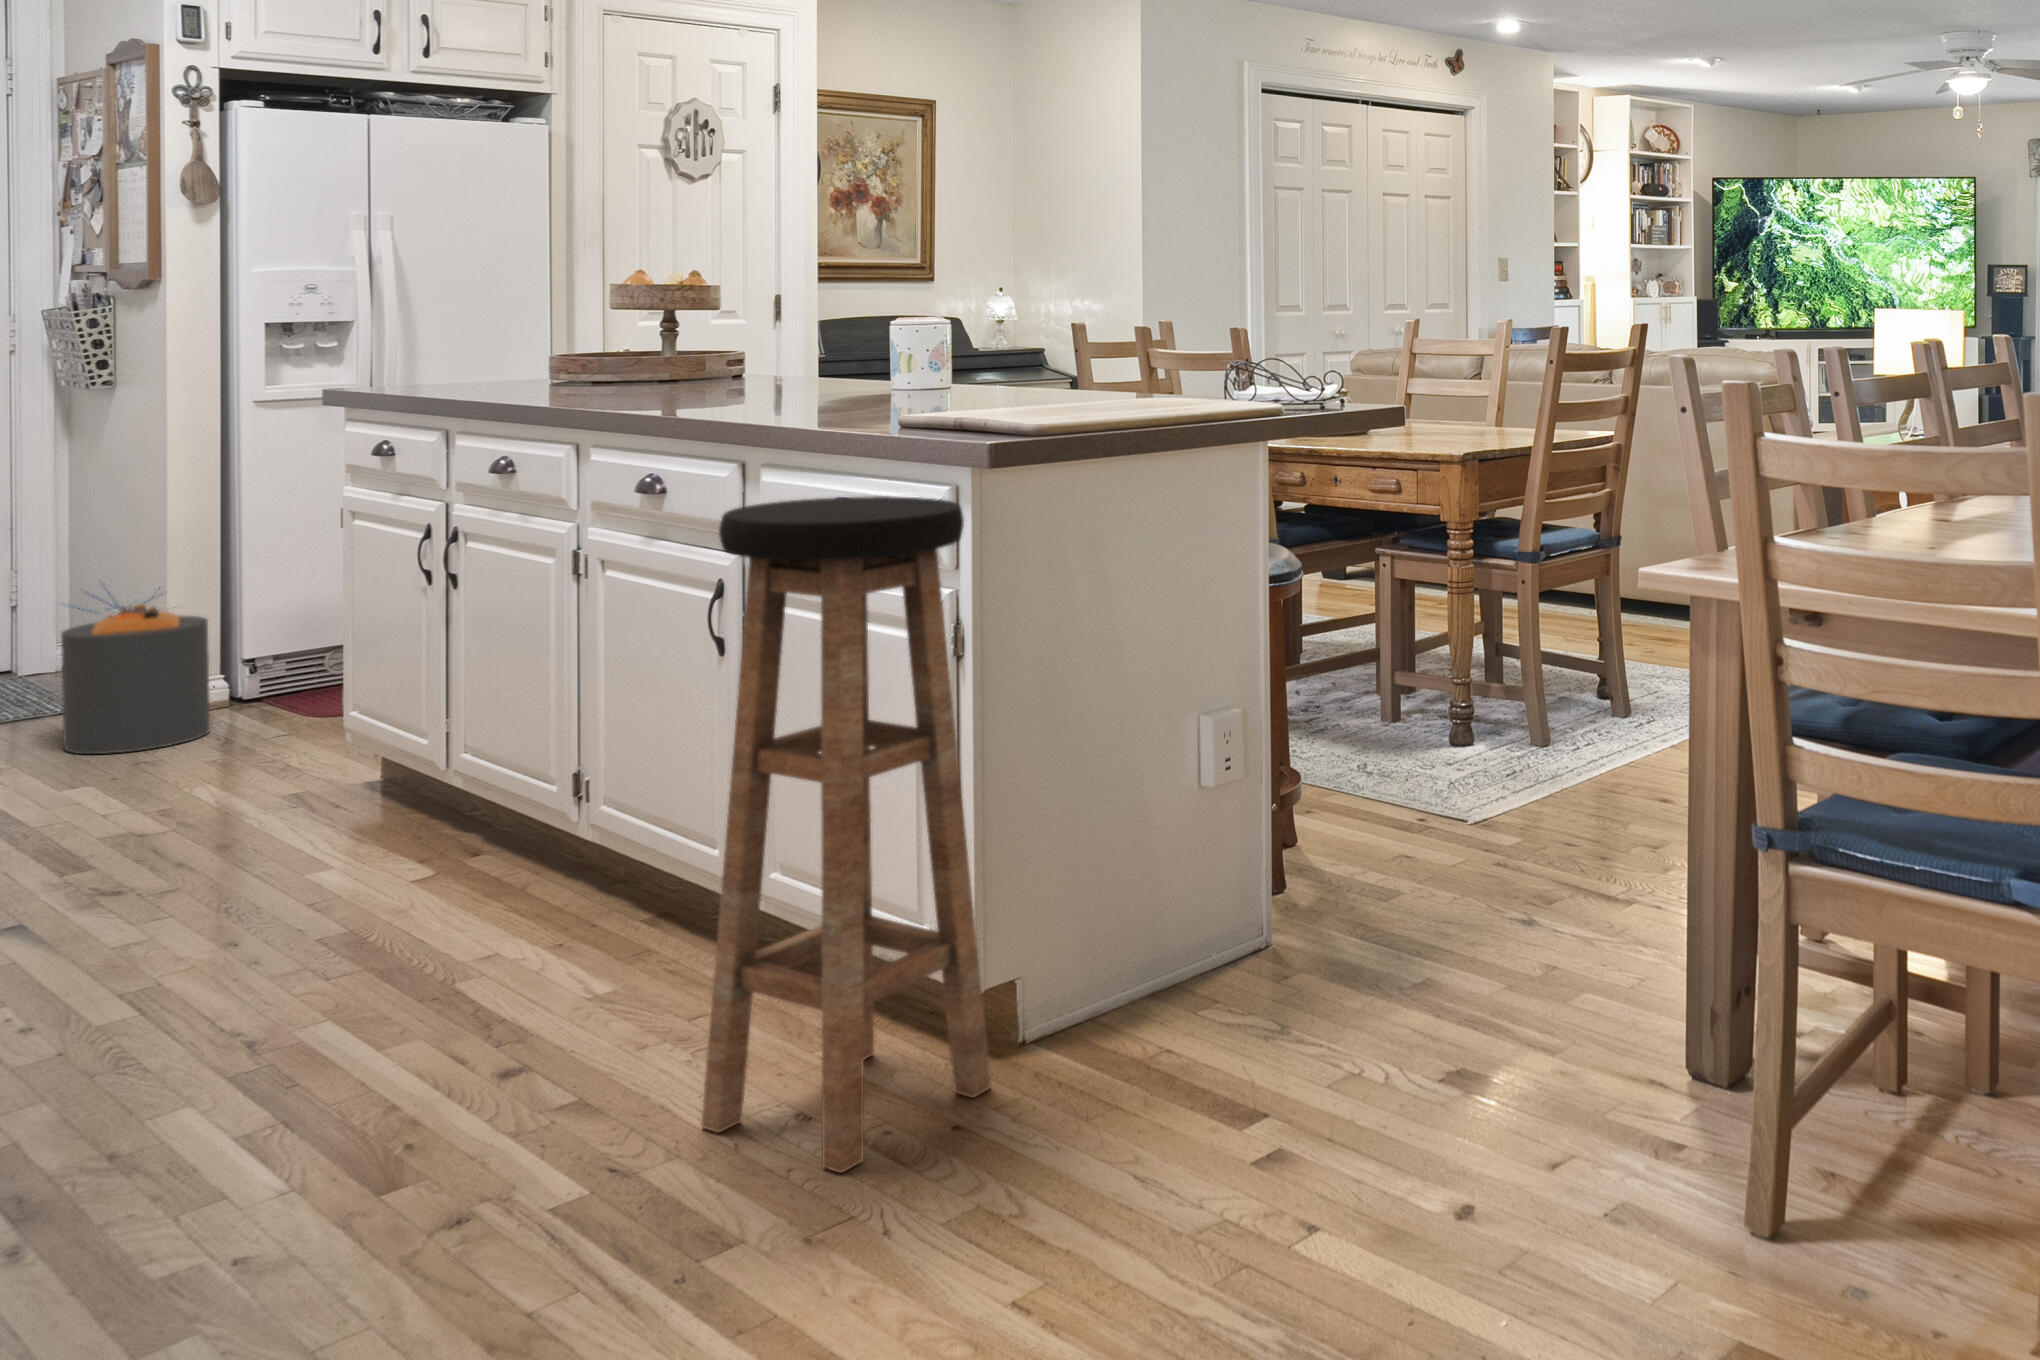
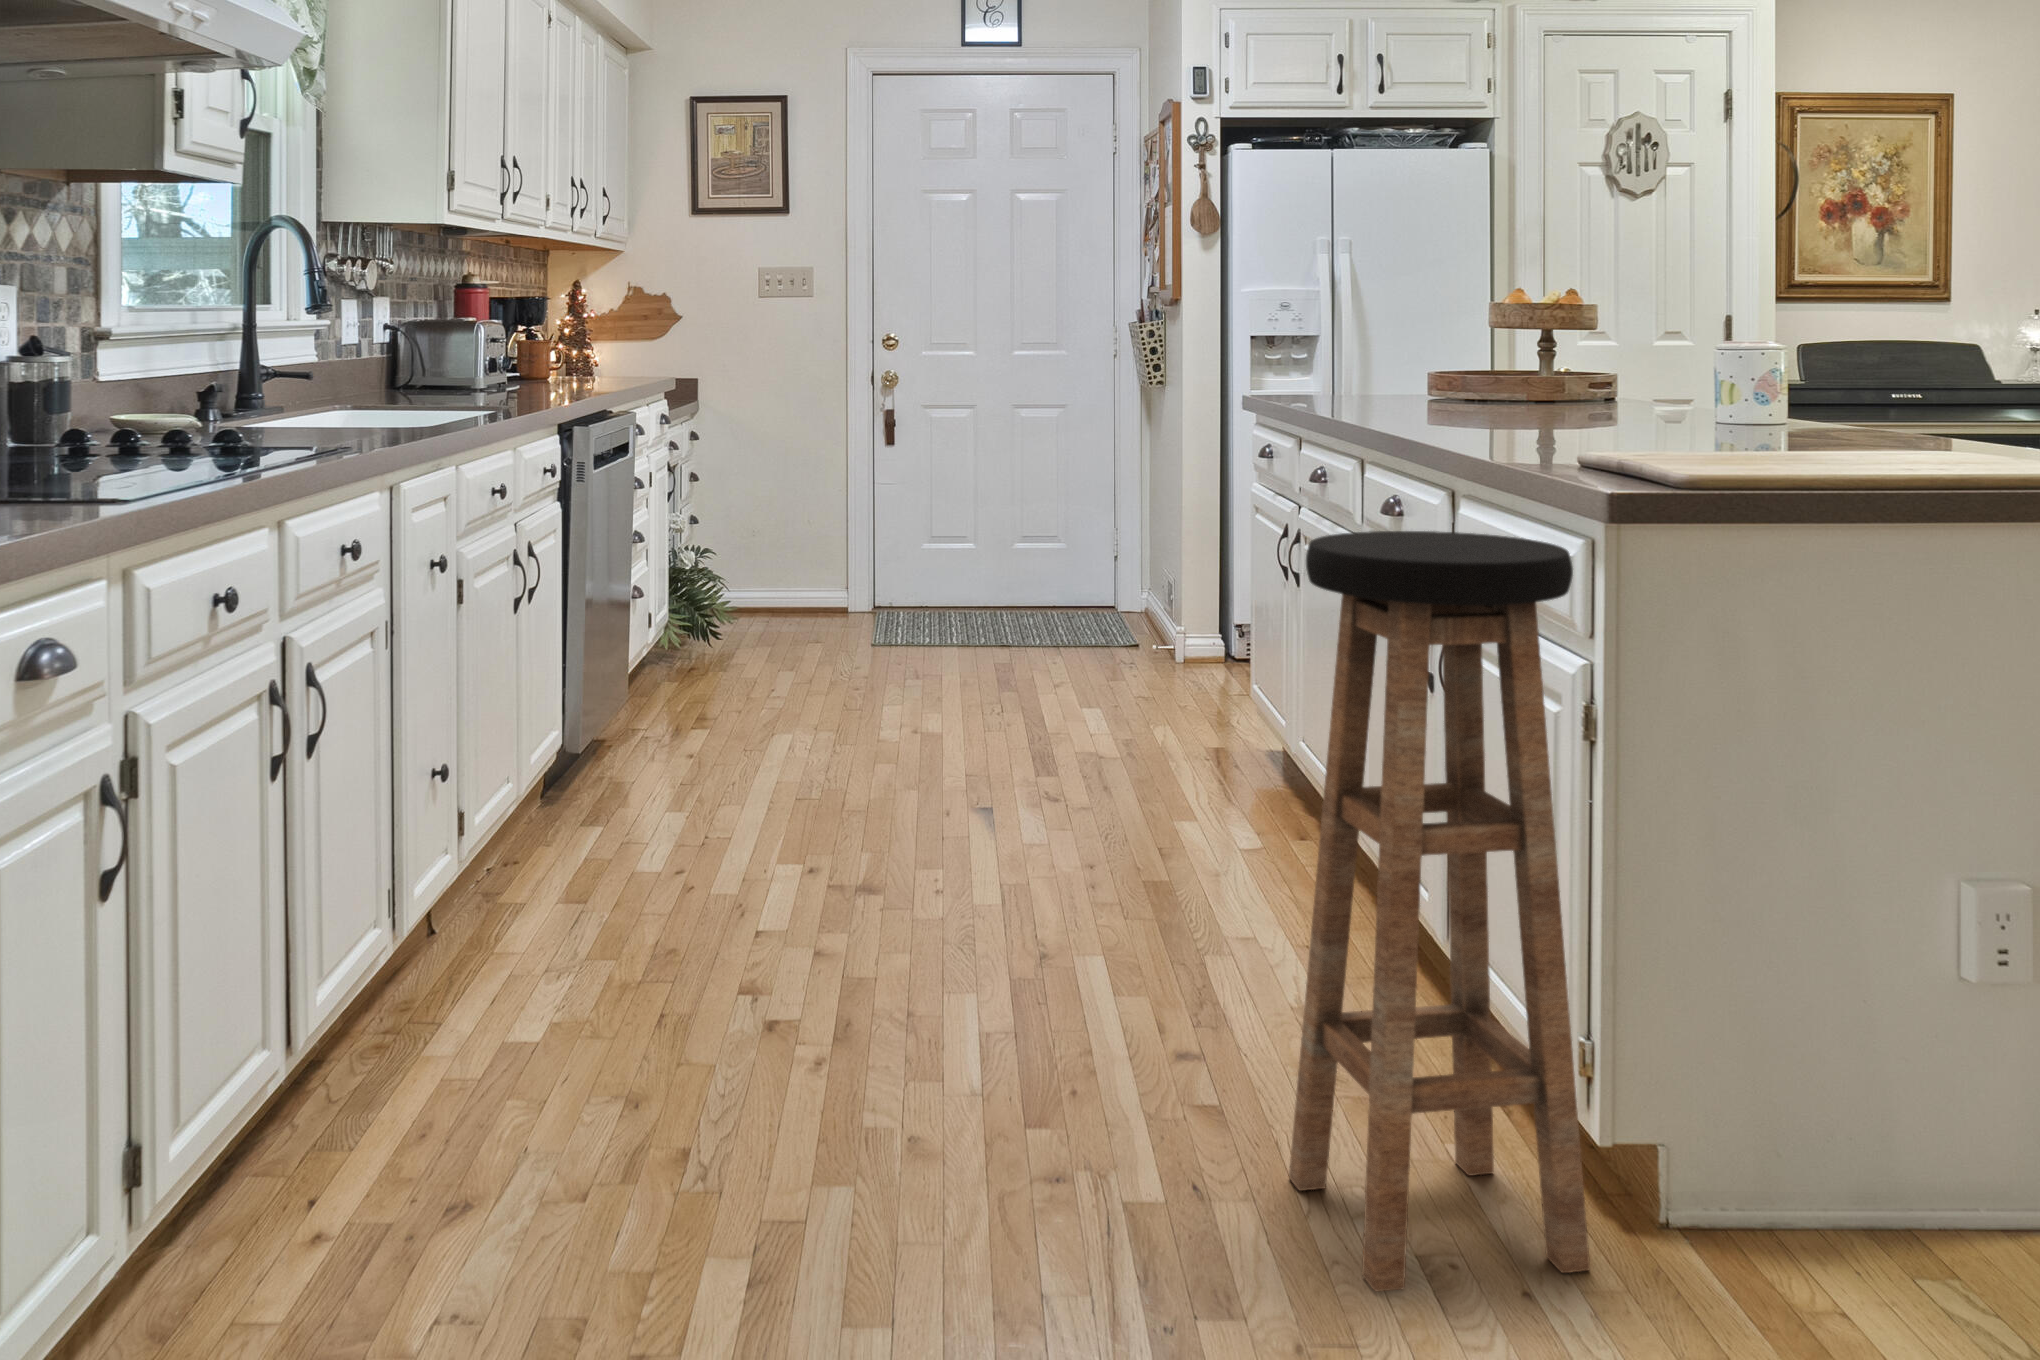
trash can: present [60,580,210,754] -> none [1097,540,1192,687]

